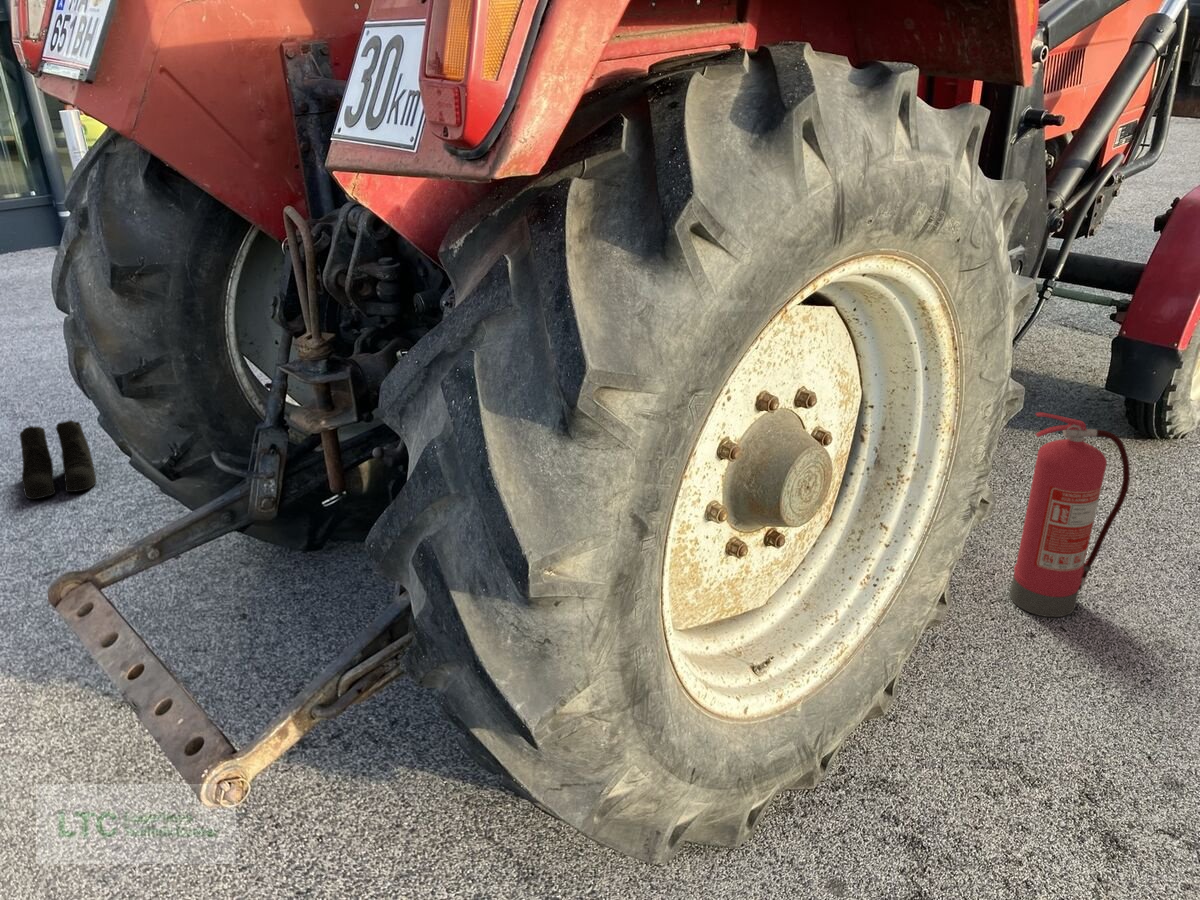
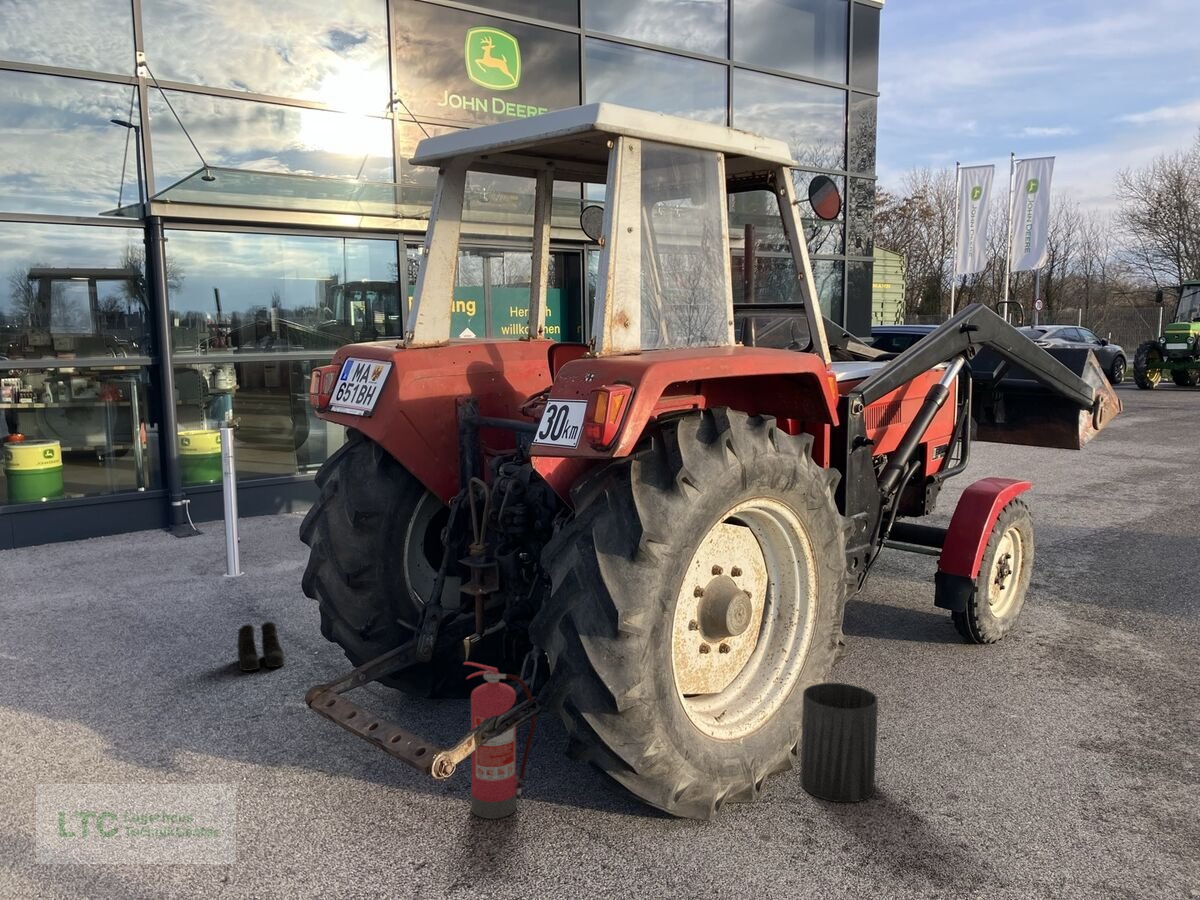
fire extinguisher: present [1010,412,1130,617] -> present [464,662,536,819]
trash can: none [900,595,1068,820] -> present [800,683,878,802]

